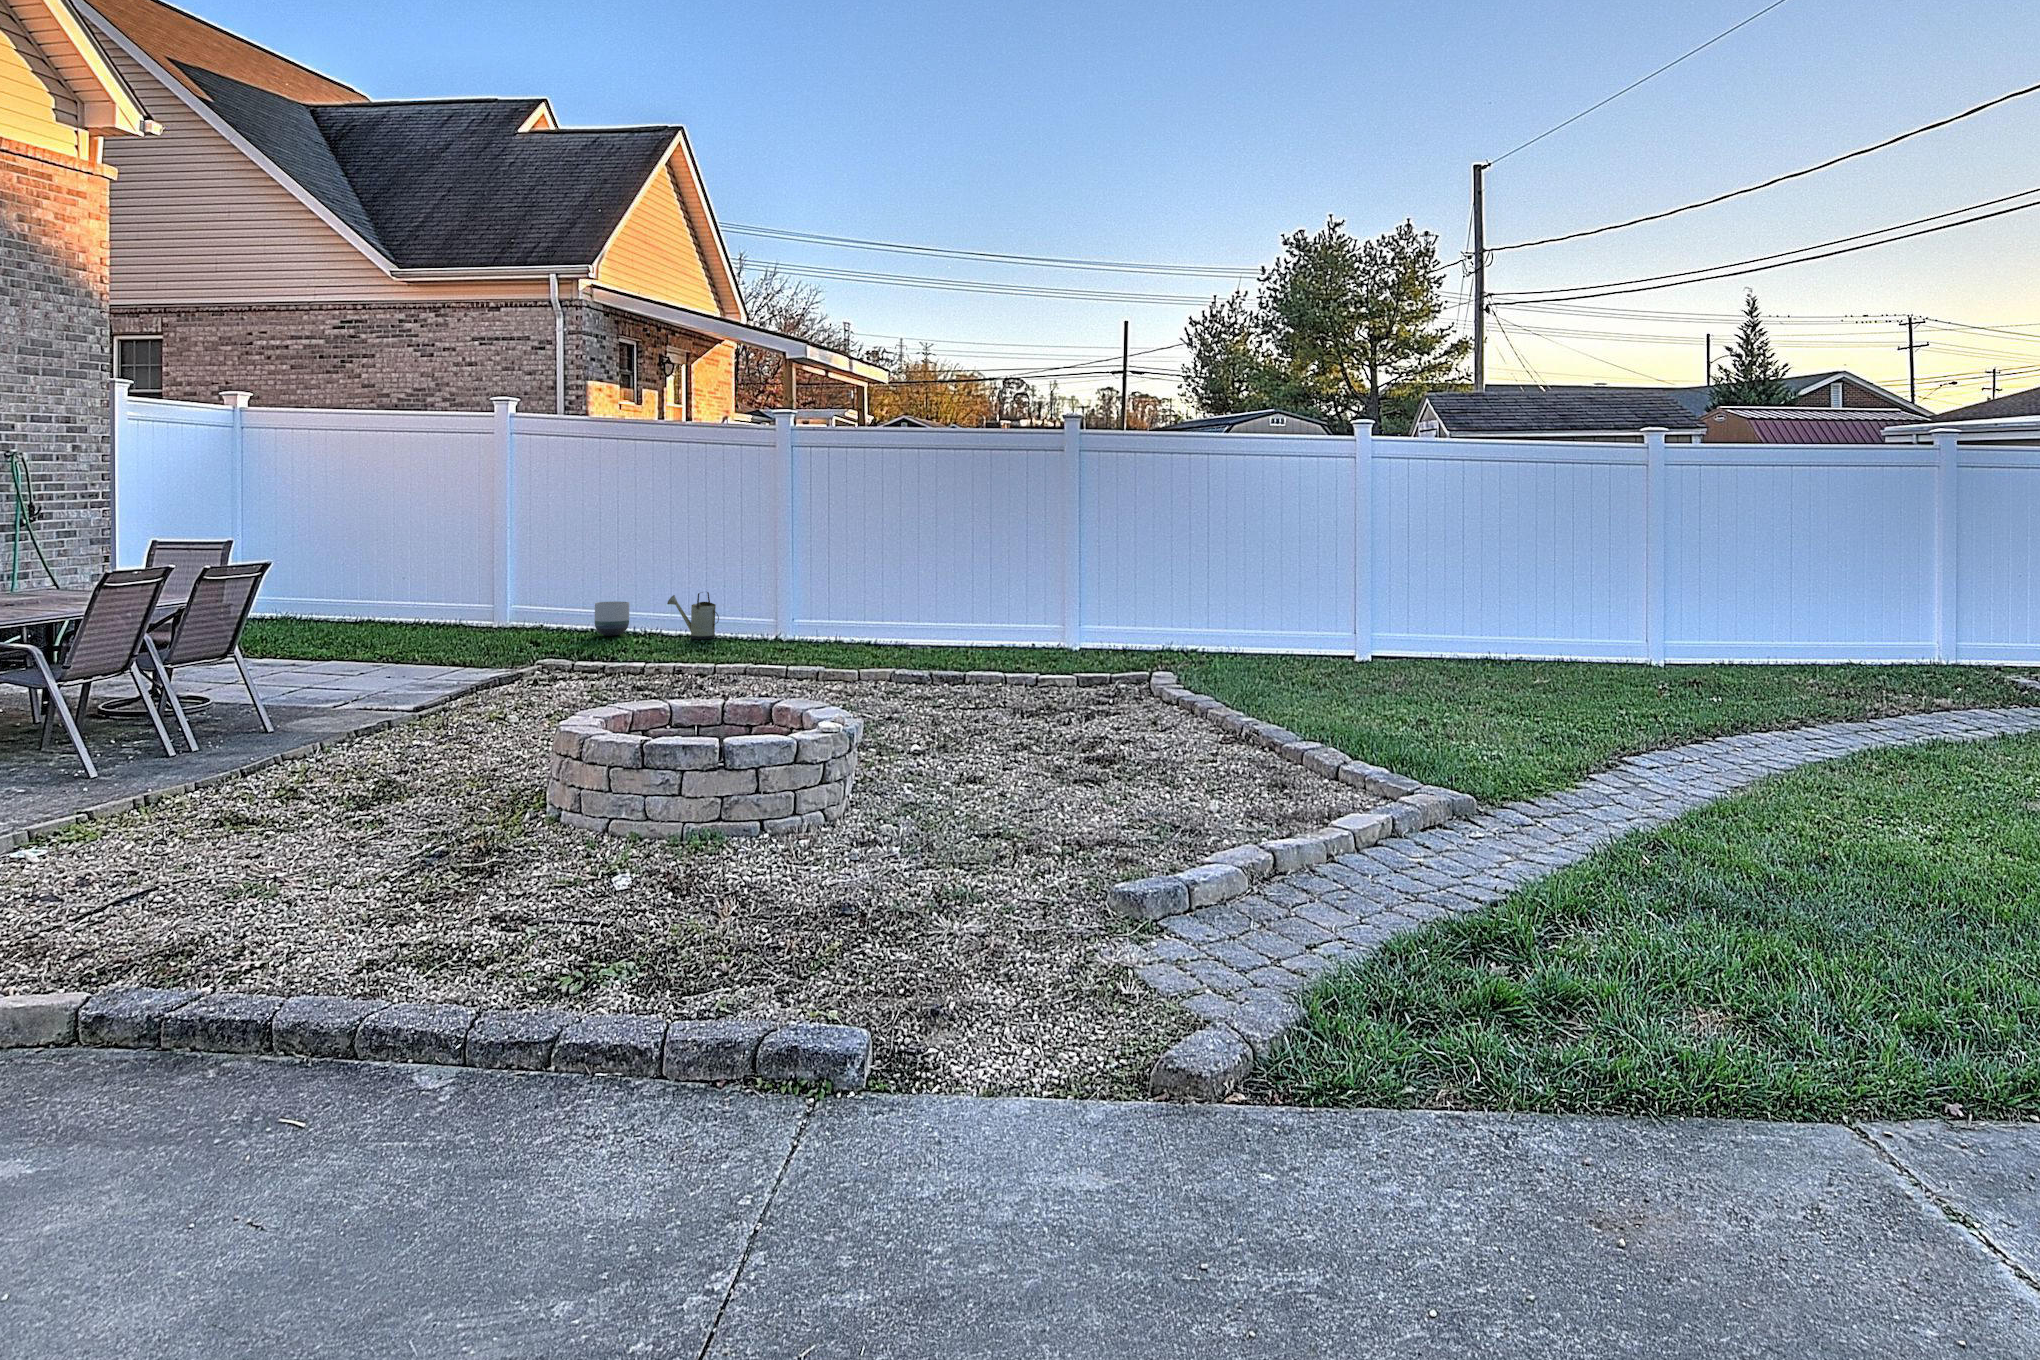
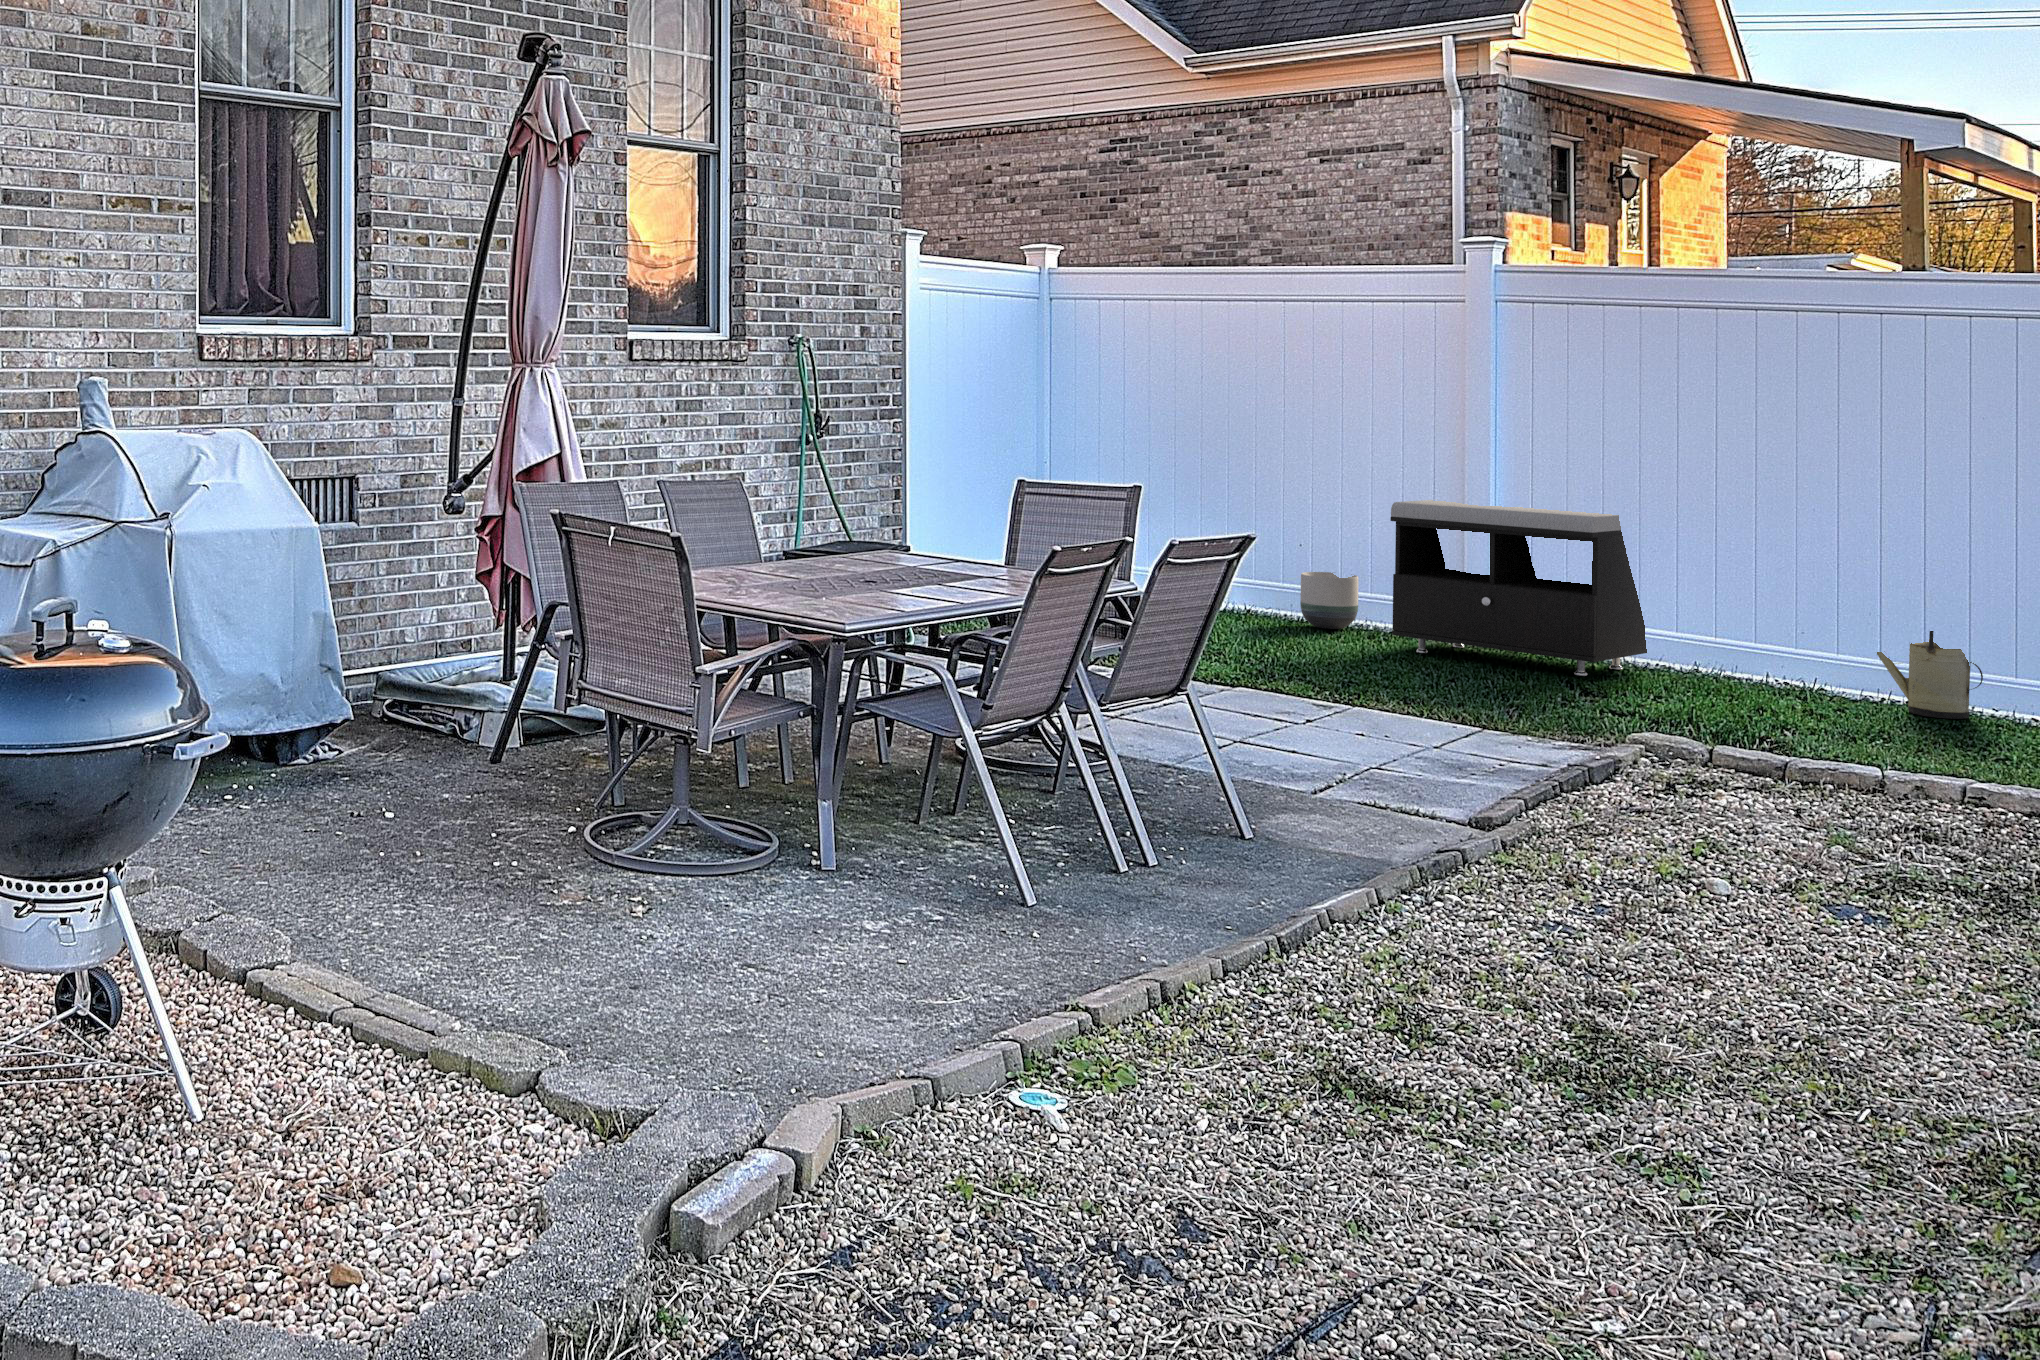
storage bench: none [452,548,590,638] -> present [1390,499,1647,676]
planter: present [595,601,629,636] -> present [1300,572,1358,629]

